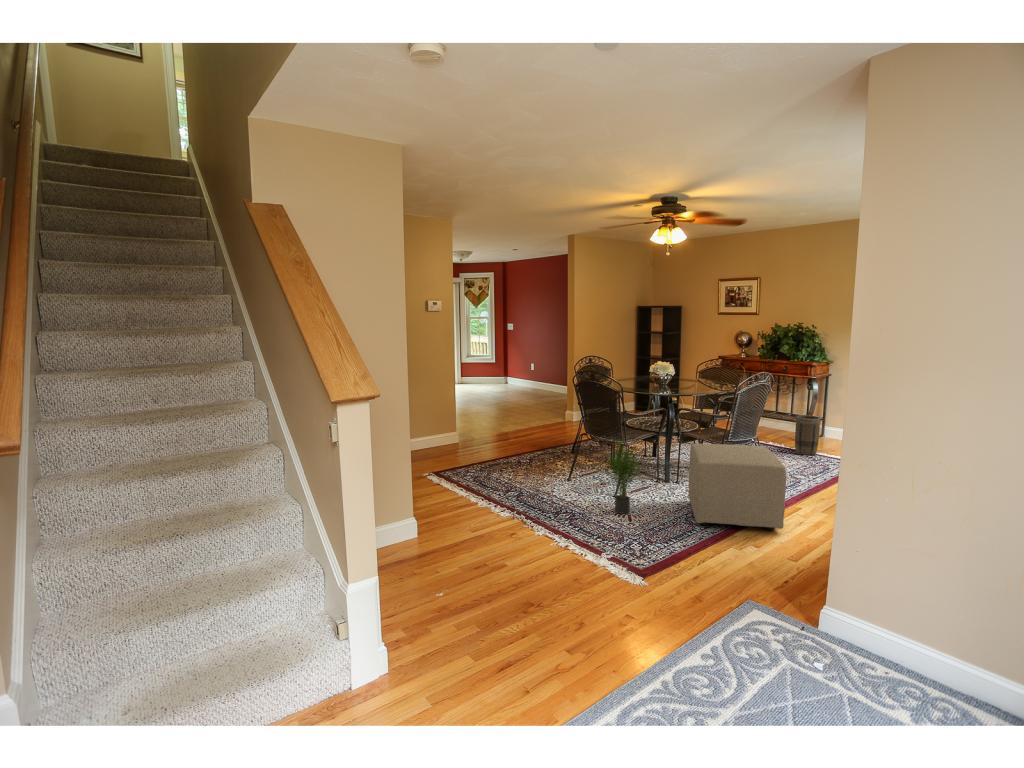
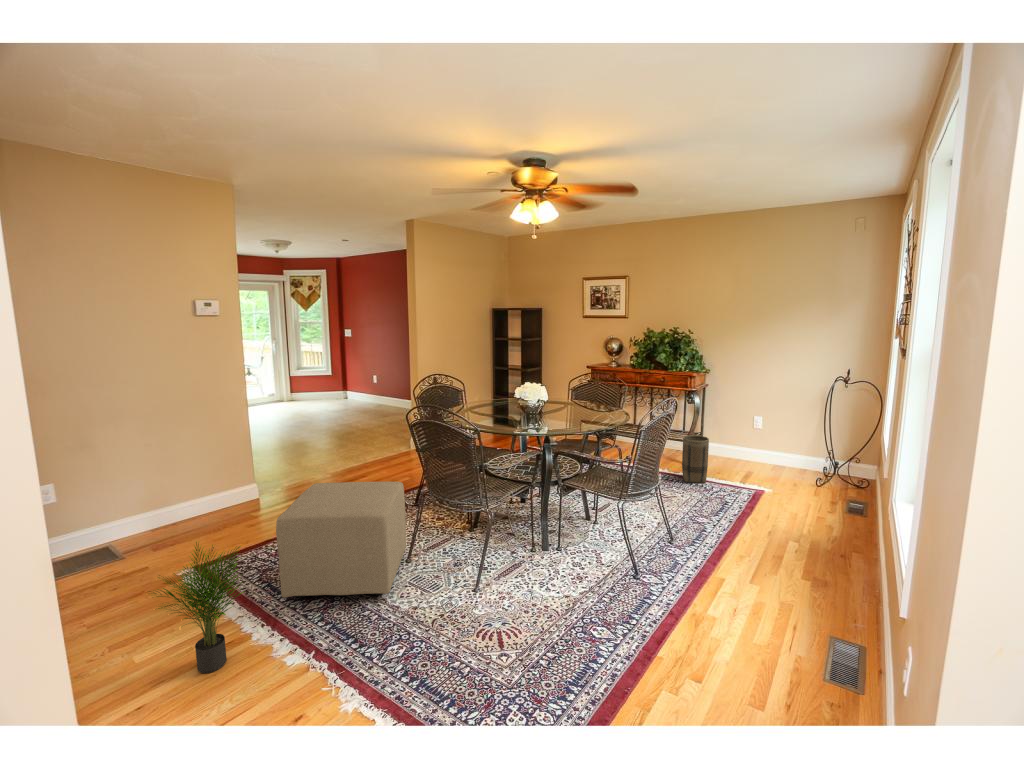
ottoman: present [689,444,786,530] -> present [276,482,406,598]
potted plant: present [605,447,640,514] -> present [153,542,243,673]

